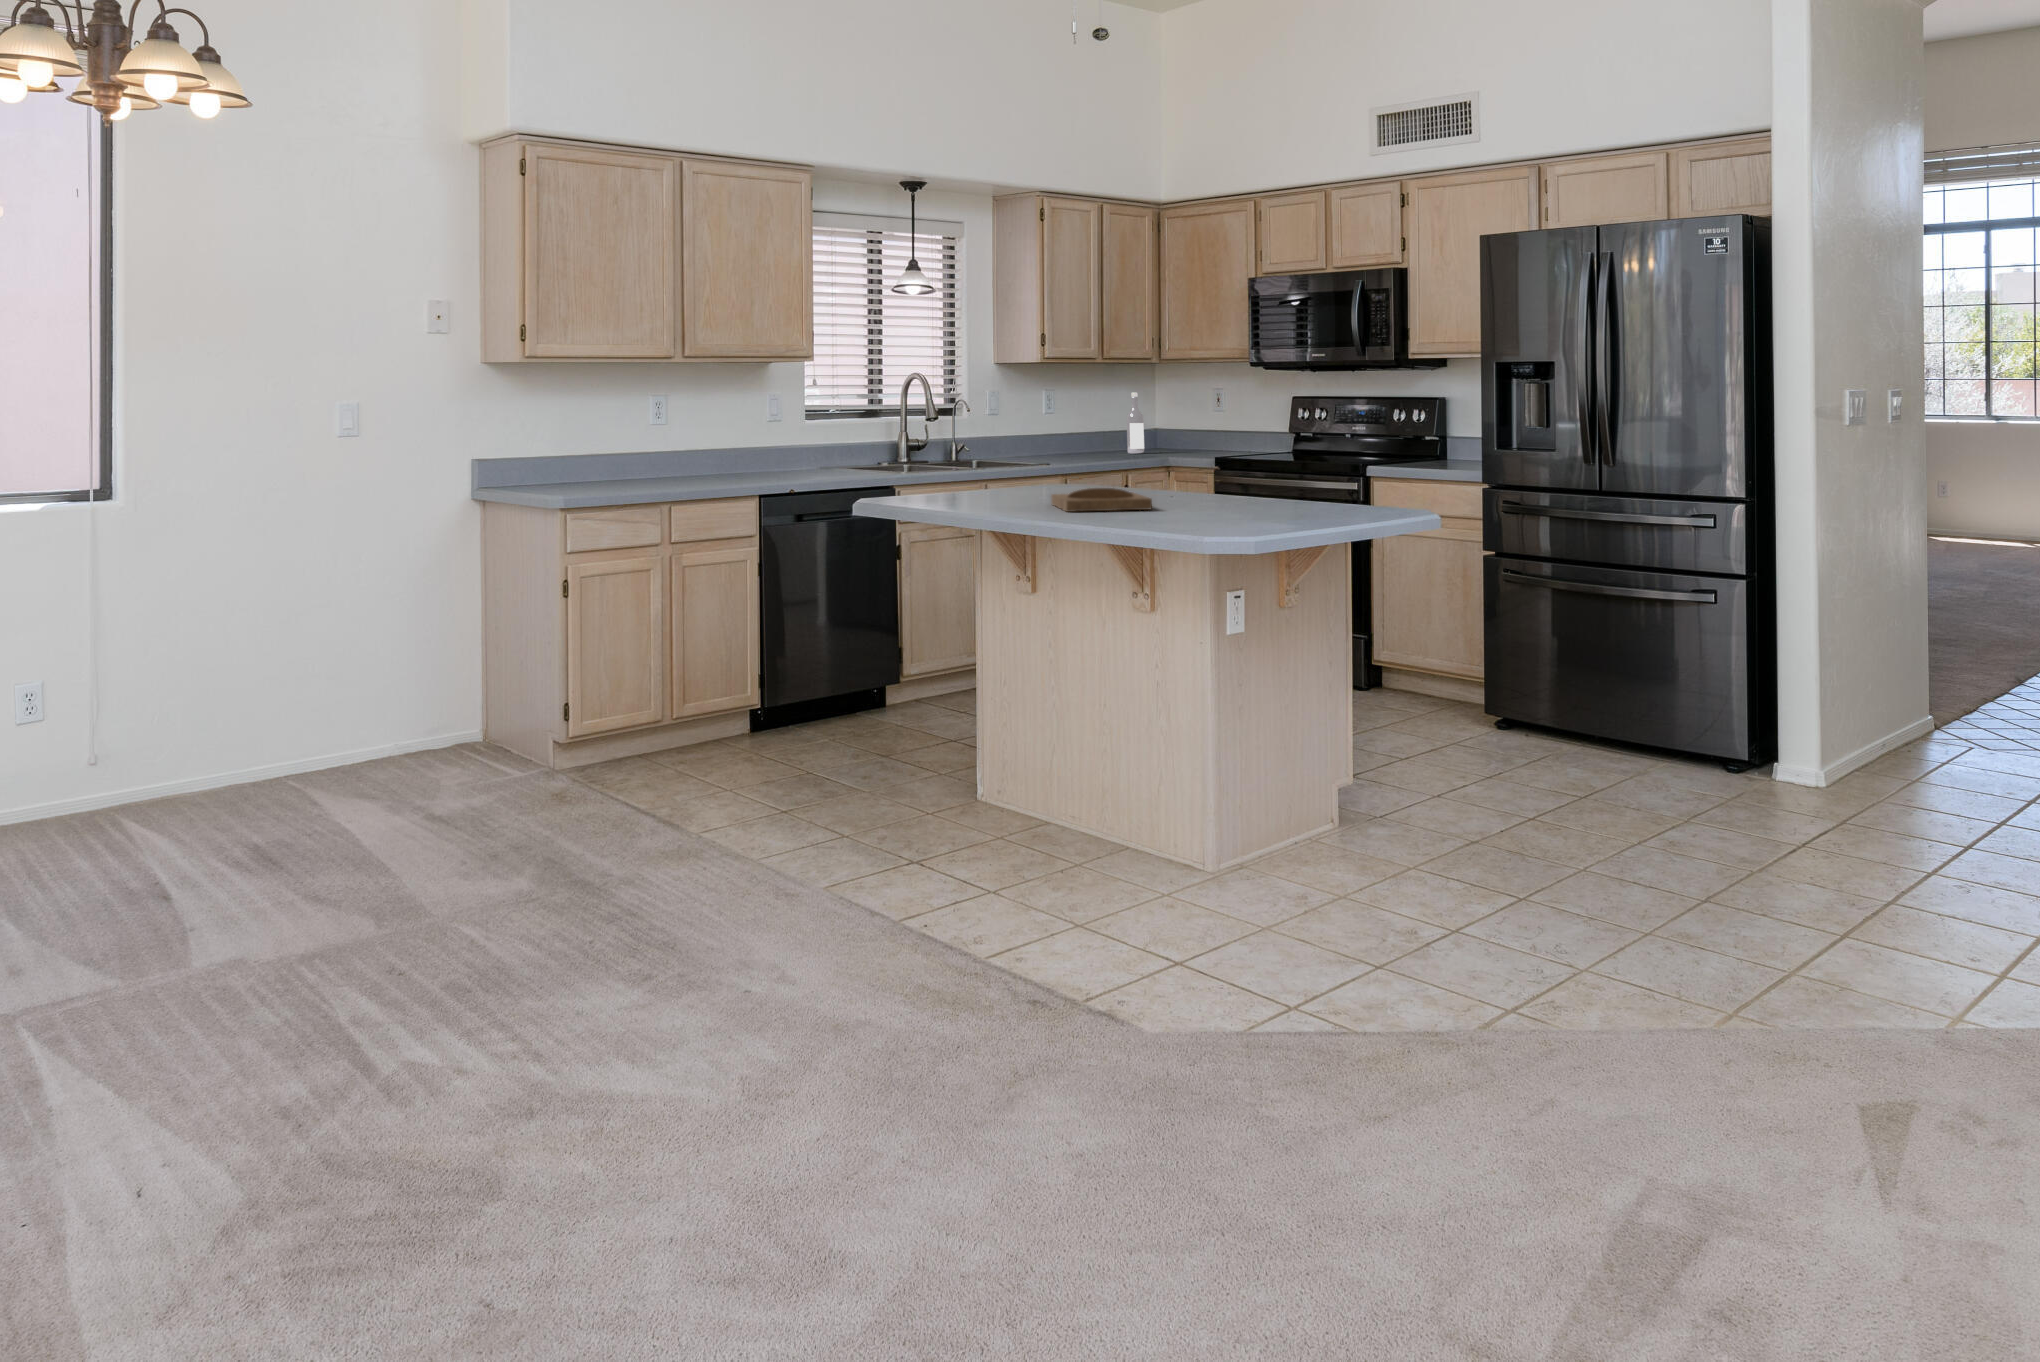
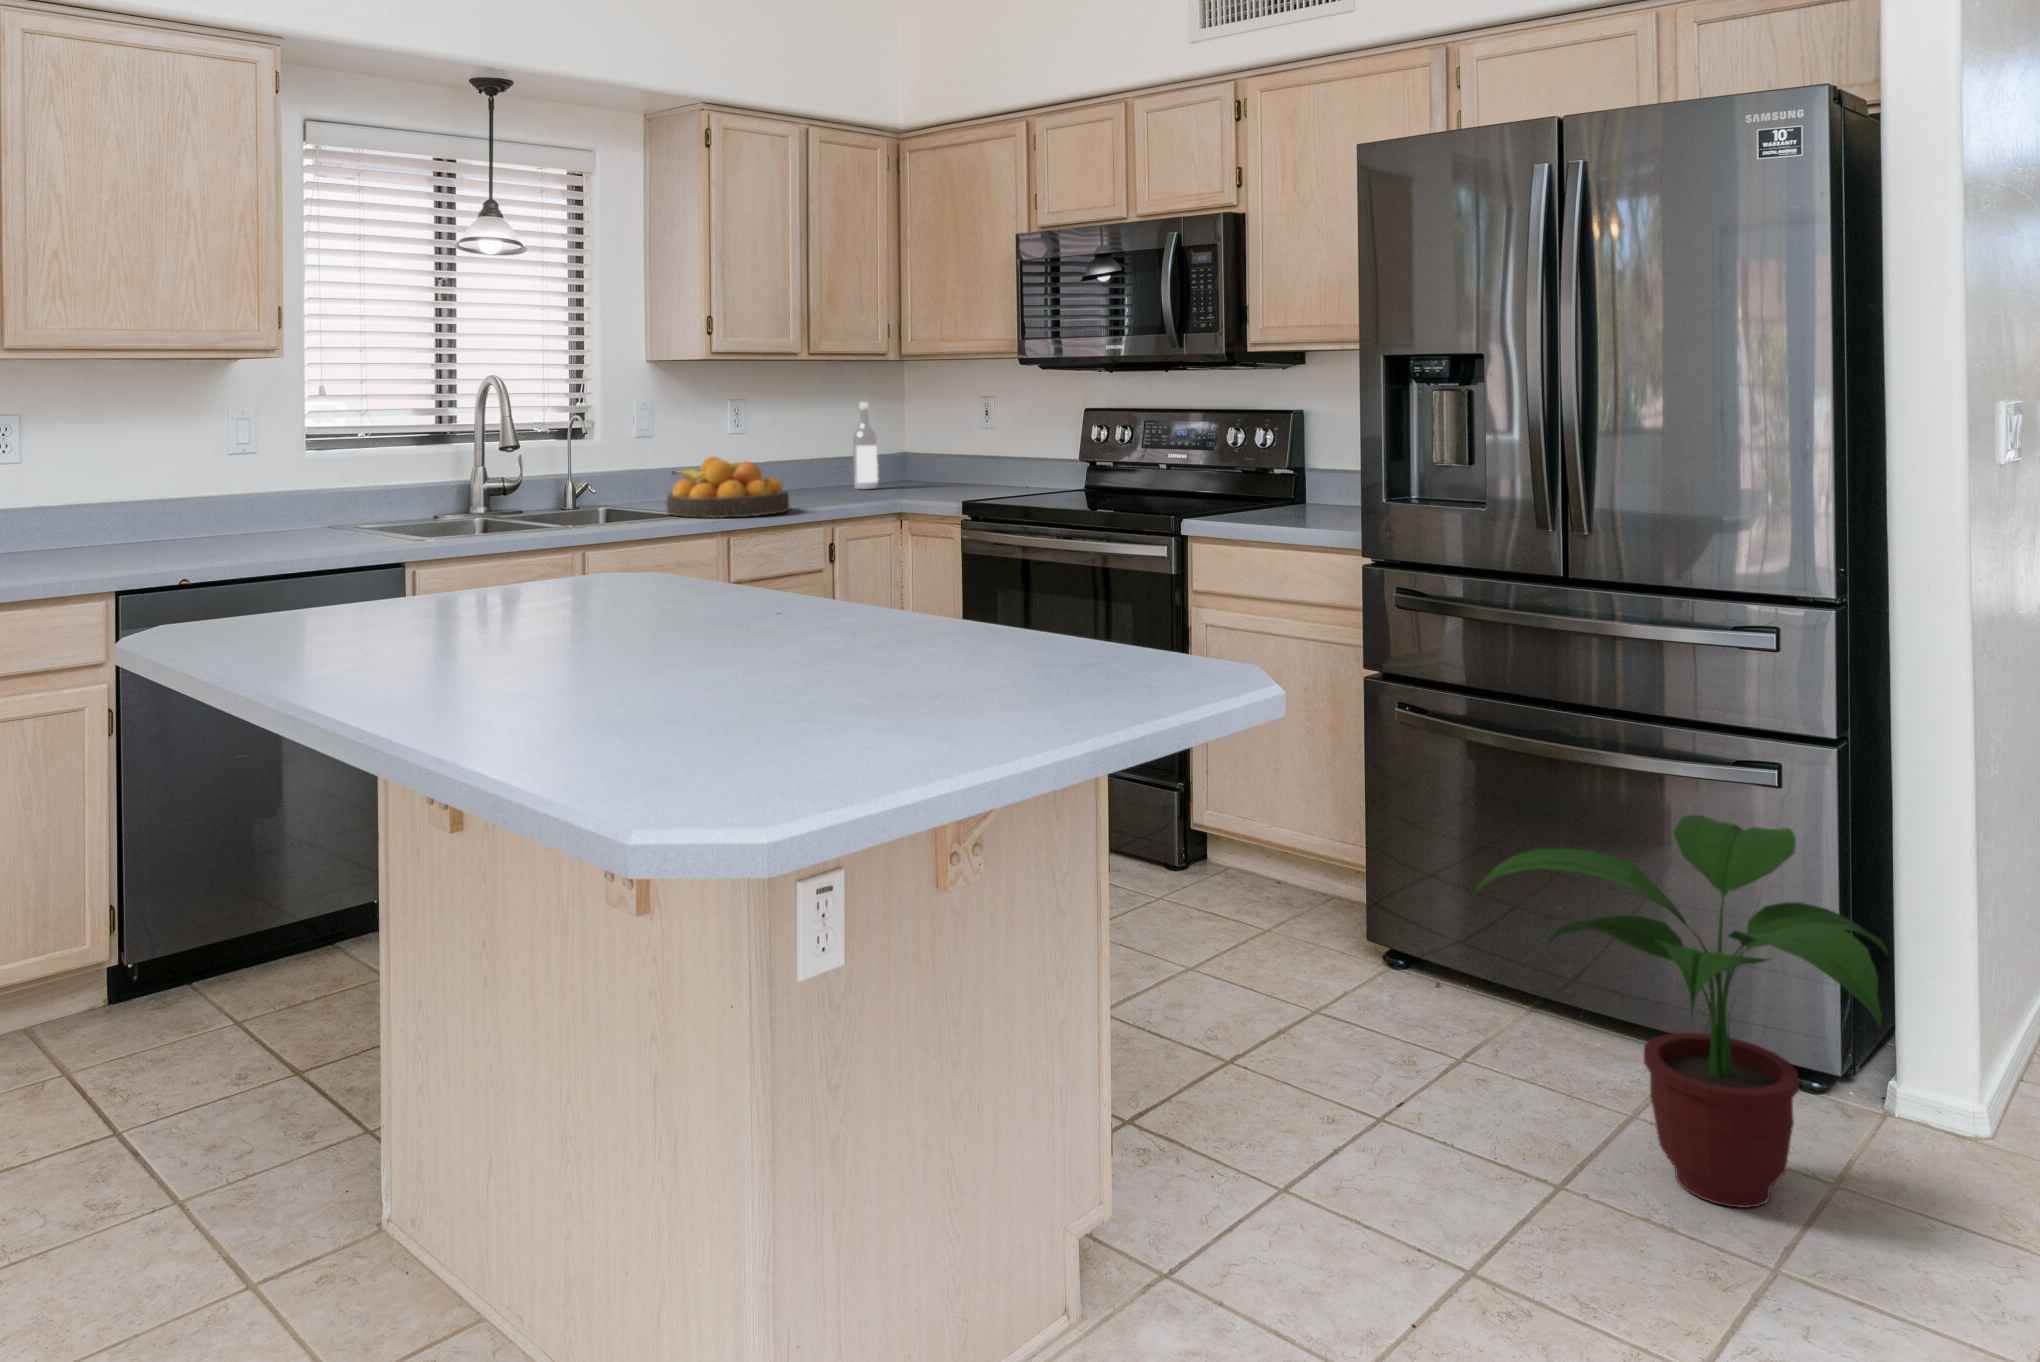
fruit bowl: none [1022,428,1103,466] -> present [666,457,789,518]
tray: present [1051,488,1152,512] -> none [517,603,704,663]
potted plant: none [1540,616,1760,804] -> present [1475,815,1888,1208]

